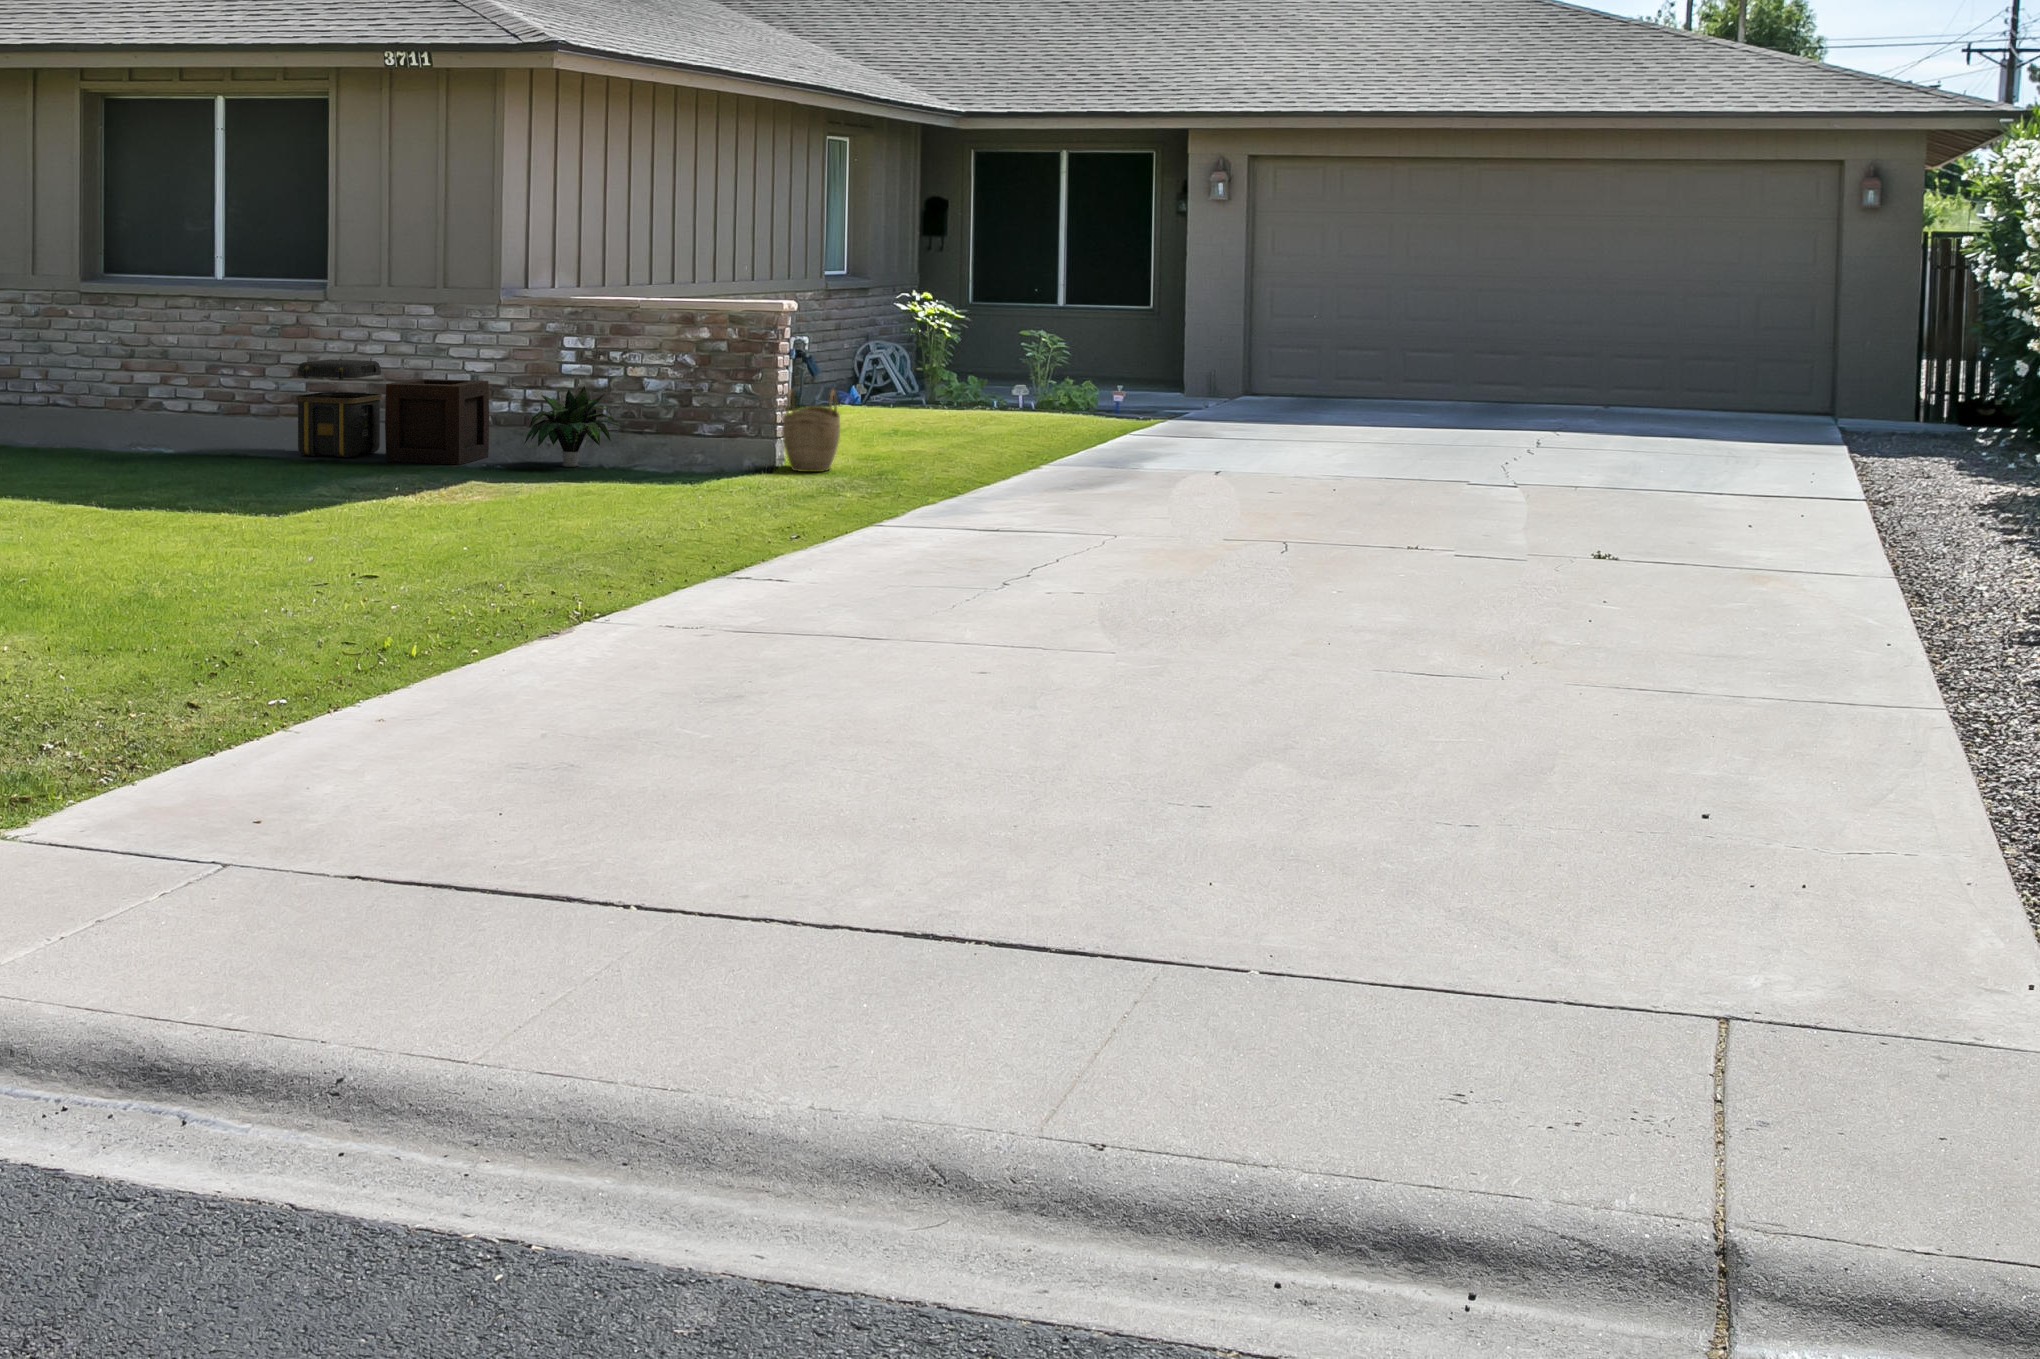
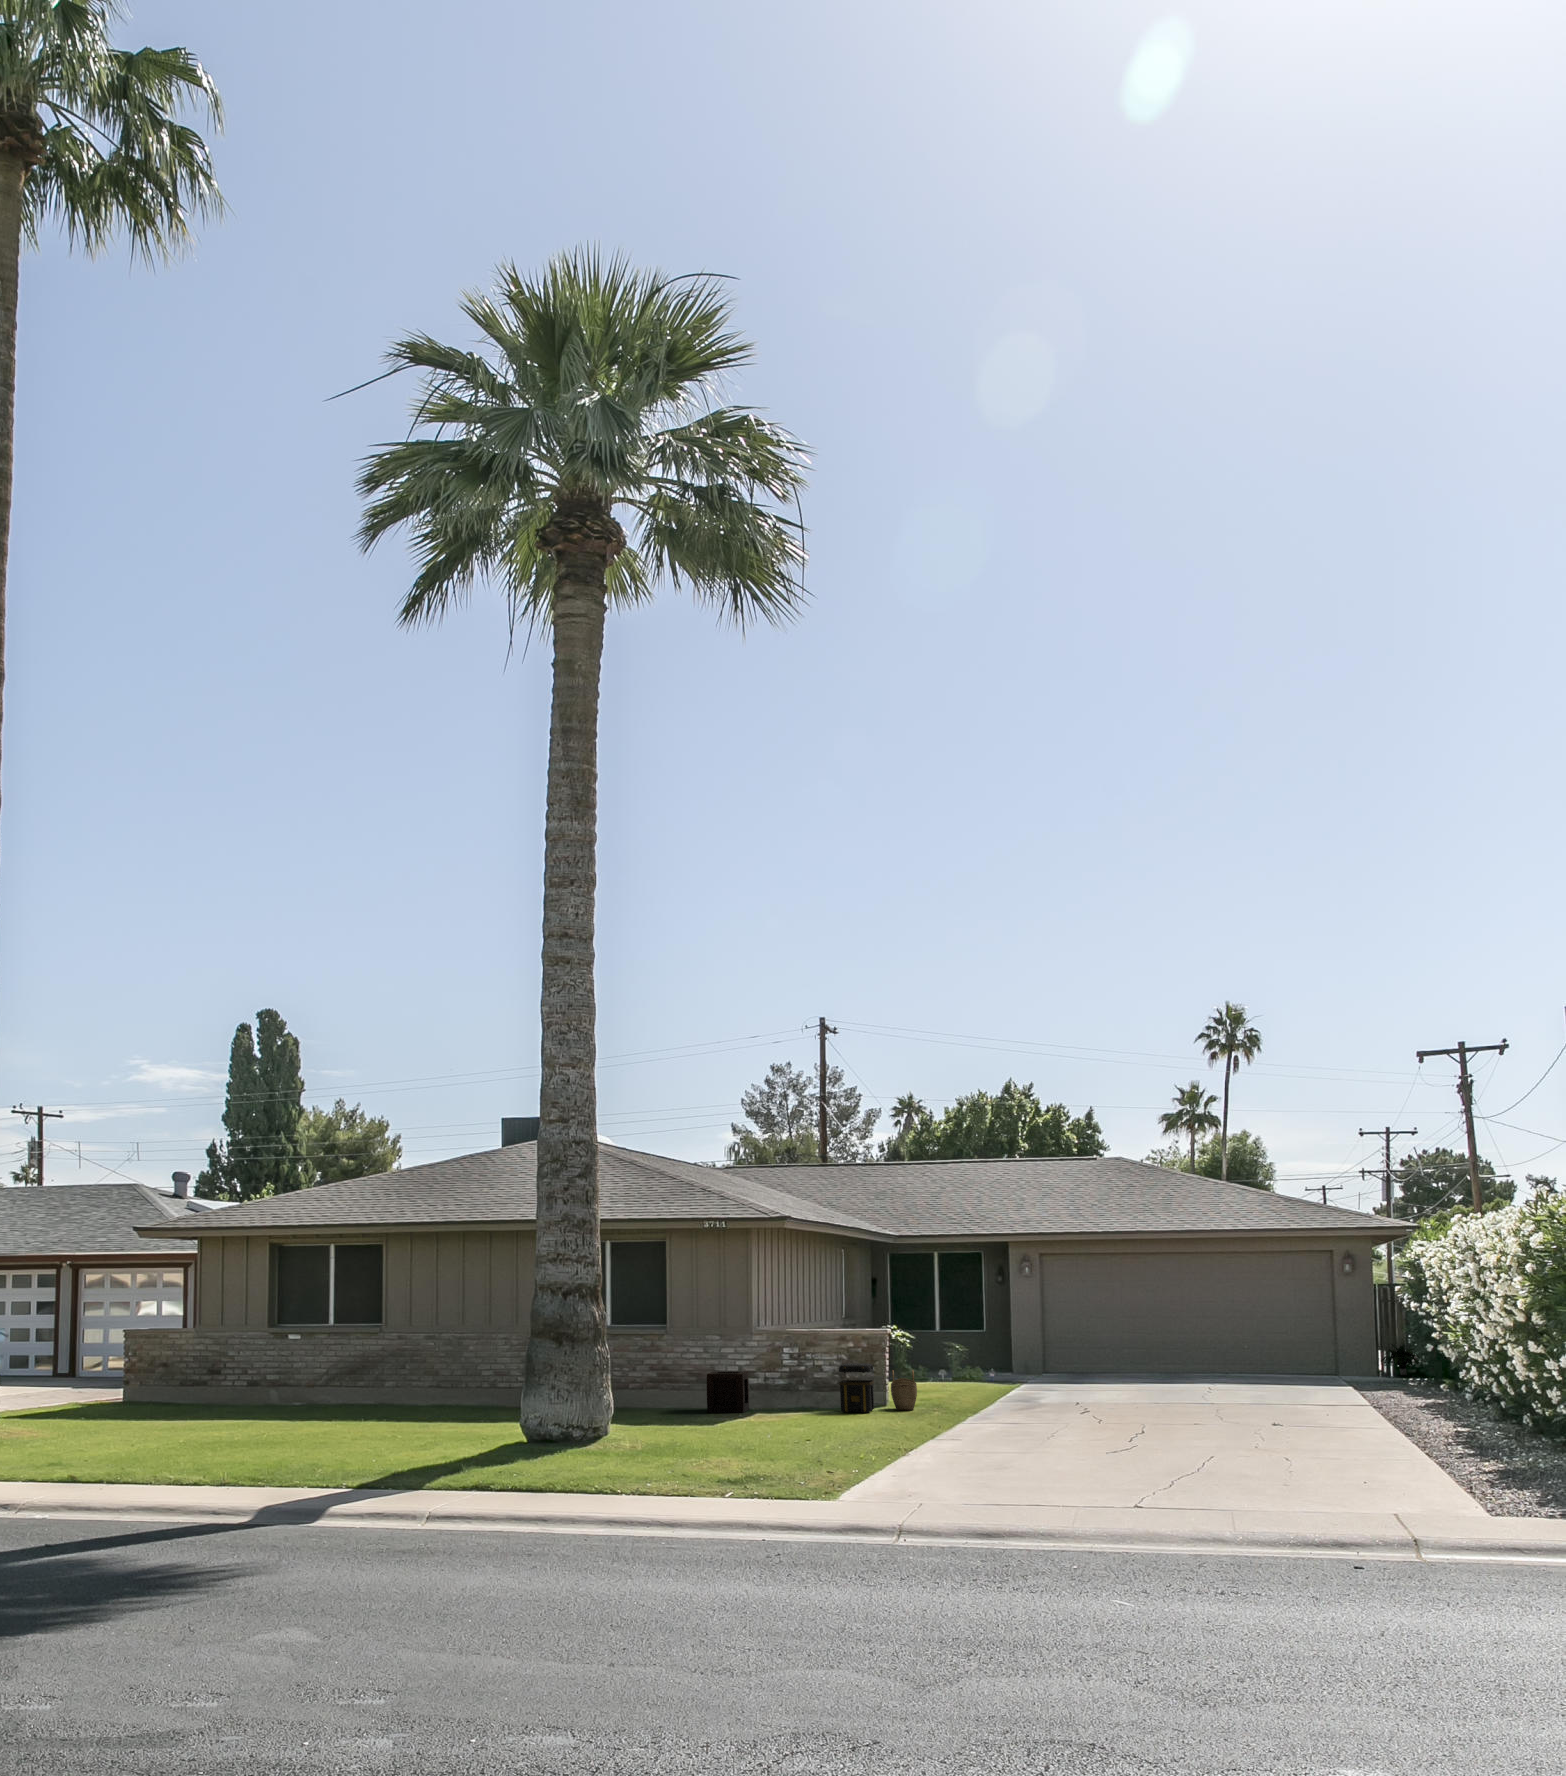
toolbox: present [296,359,382,458] -> present [839,1363,874,1413]
potted plant: present [525,386,625,467] -> present [1382,1345,1421,1375]

